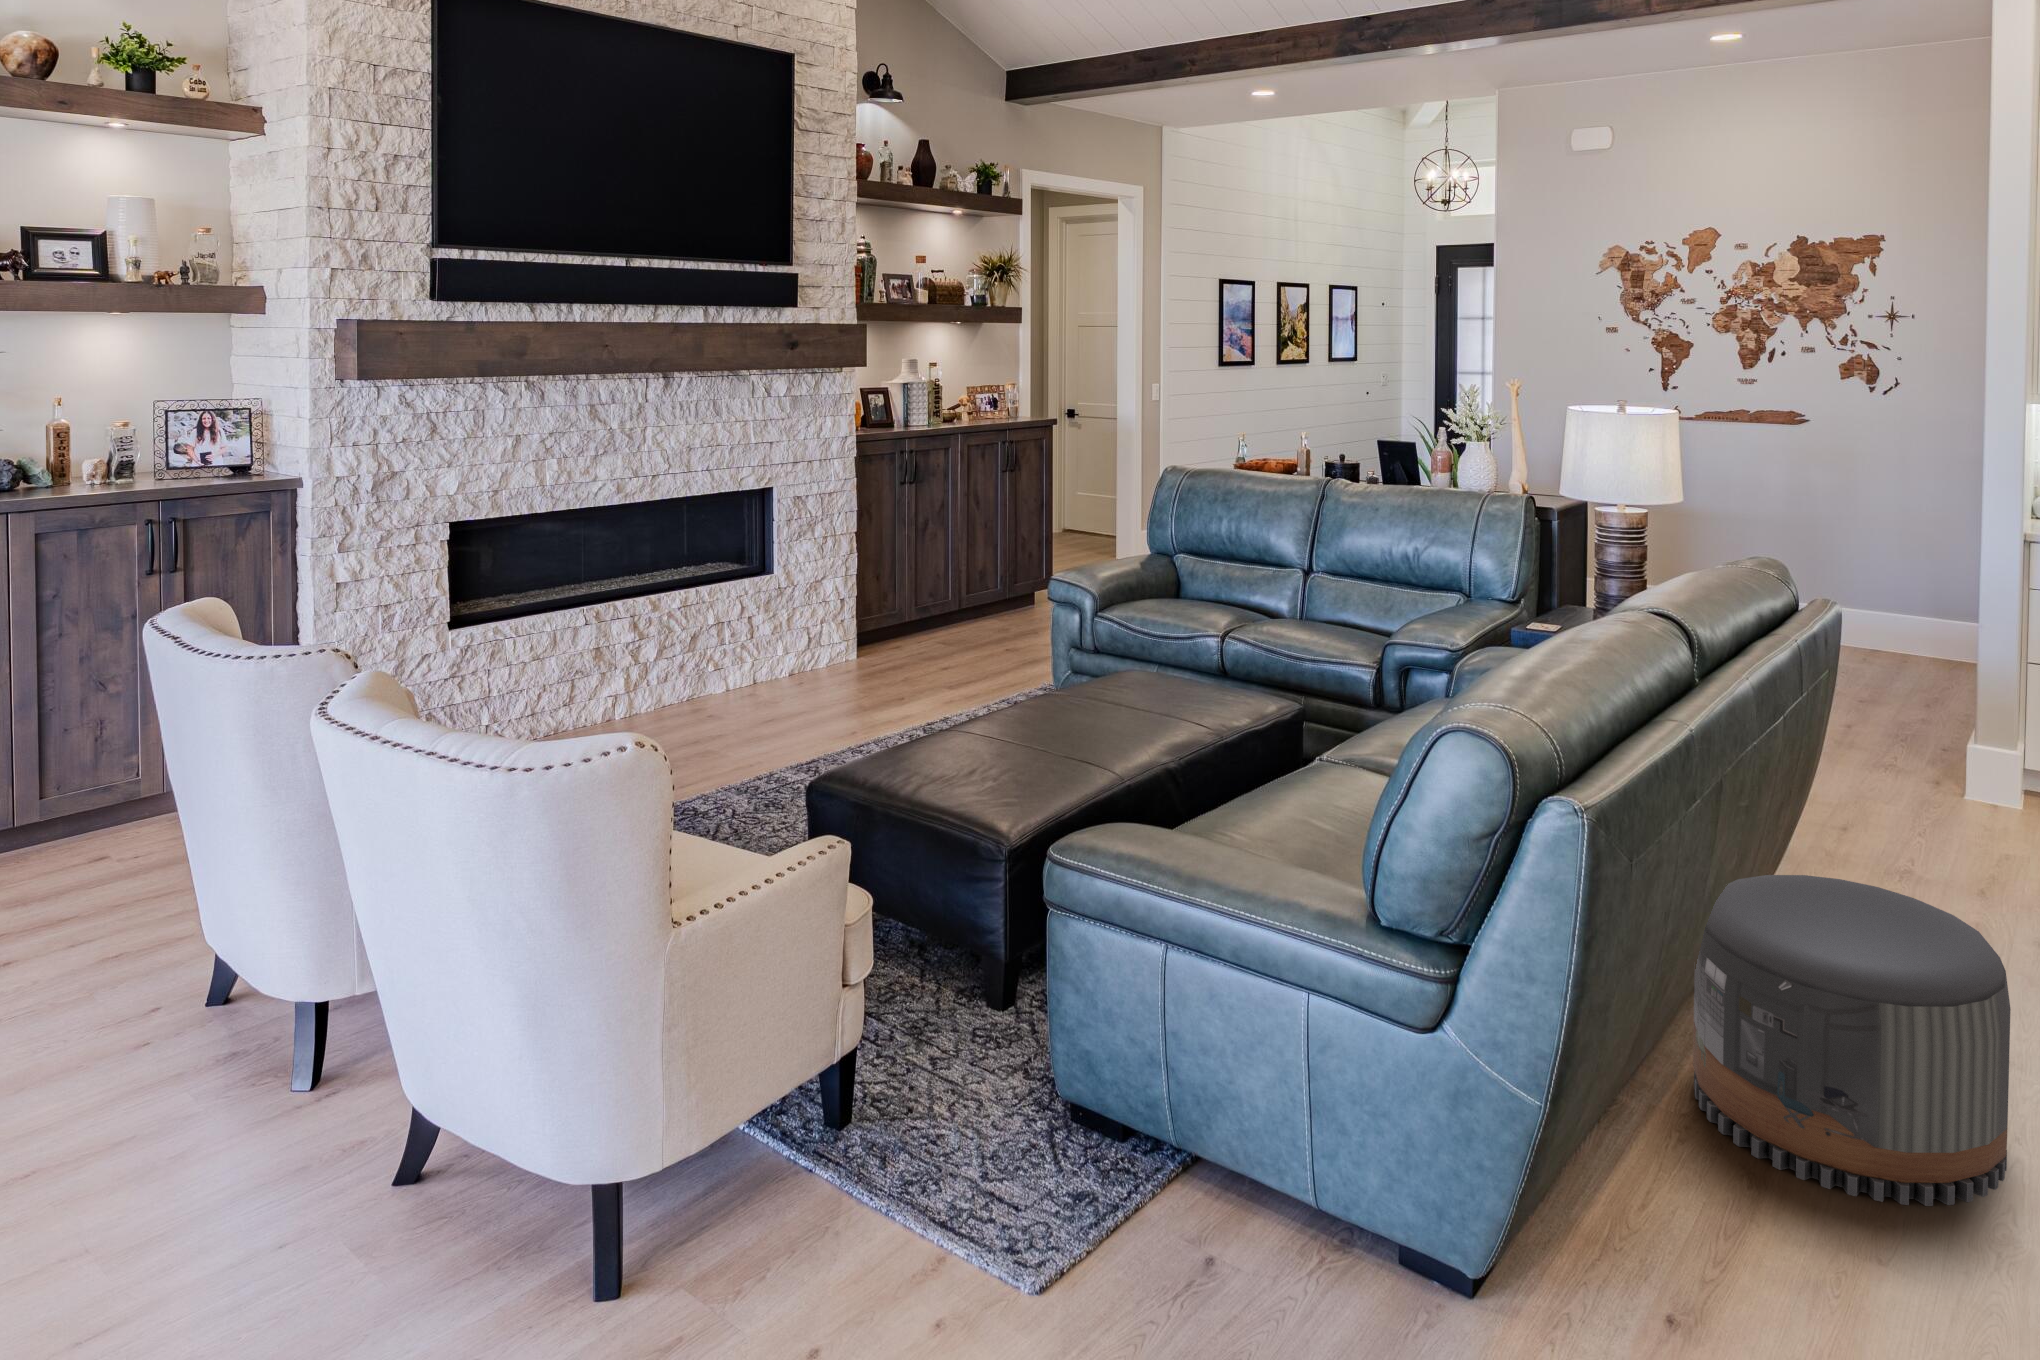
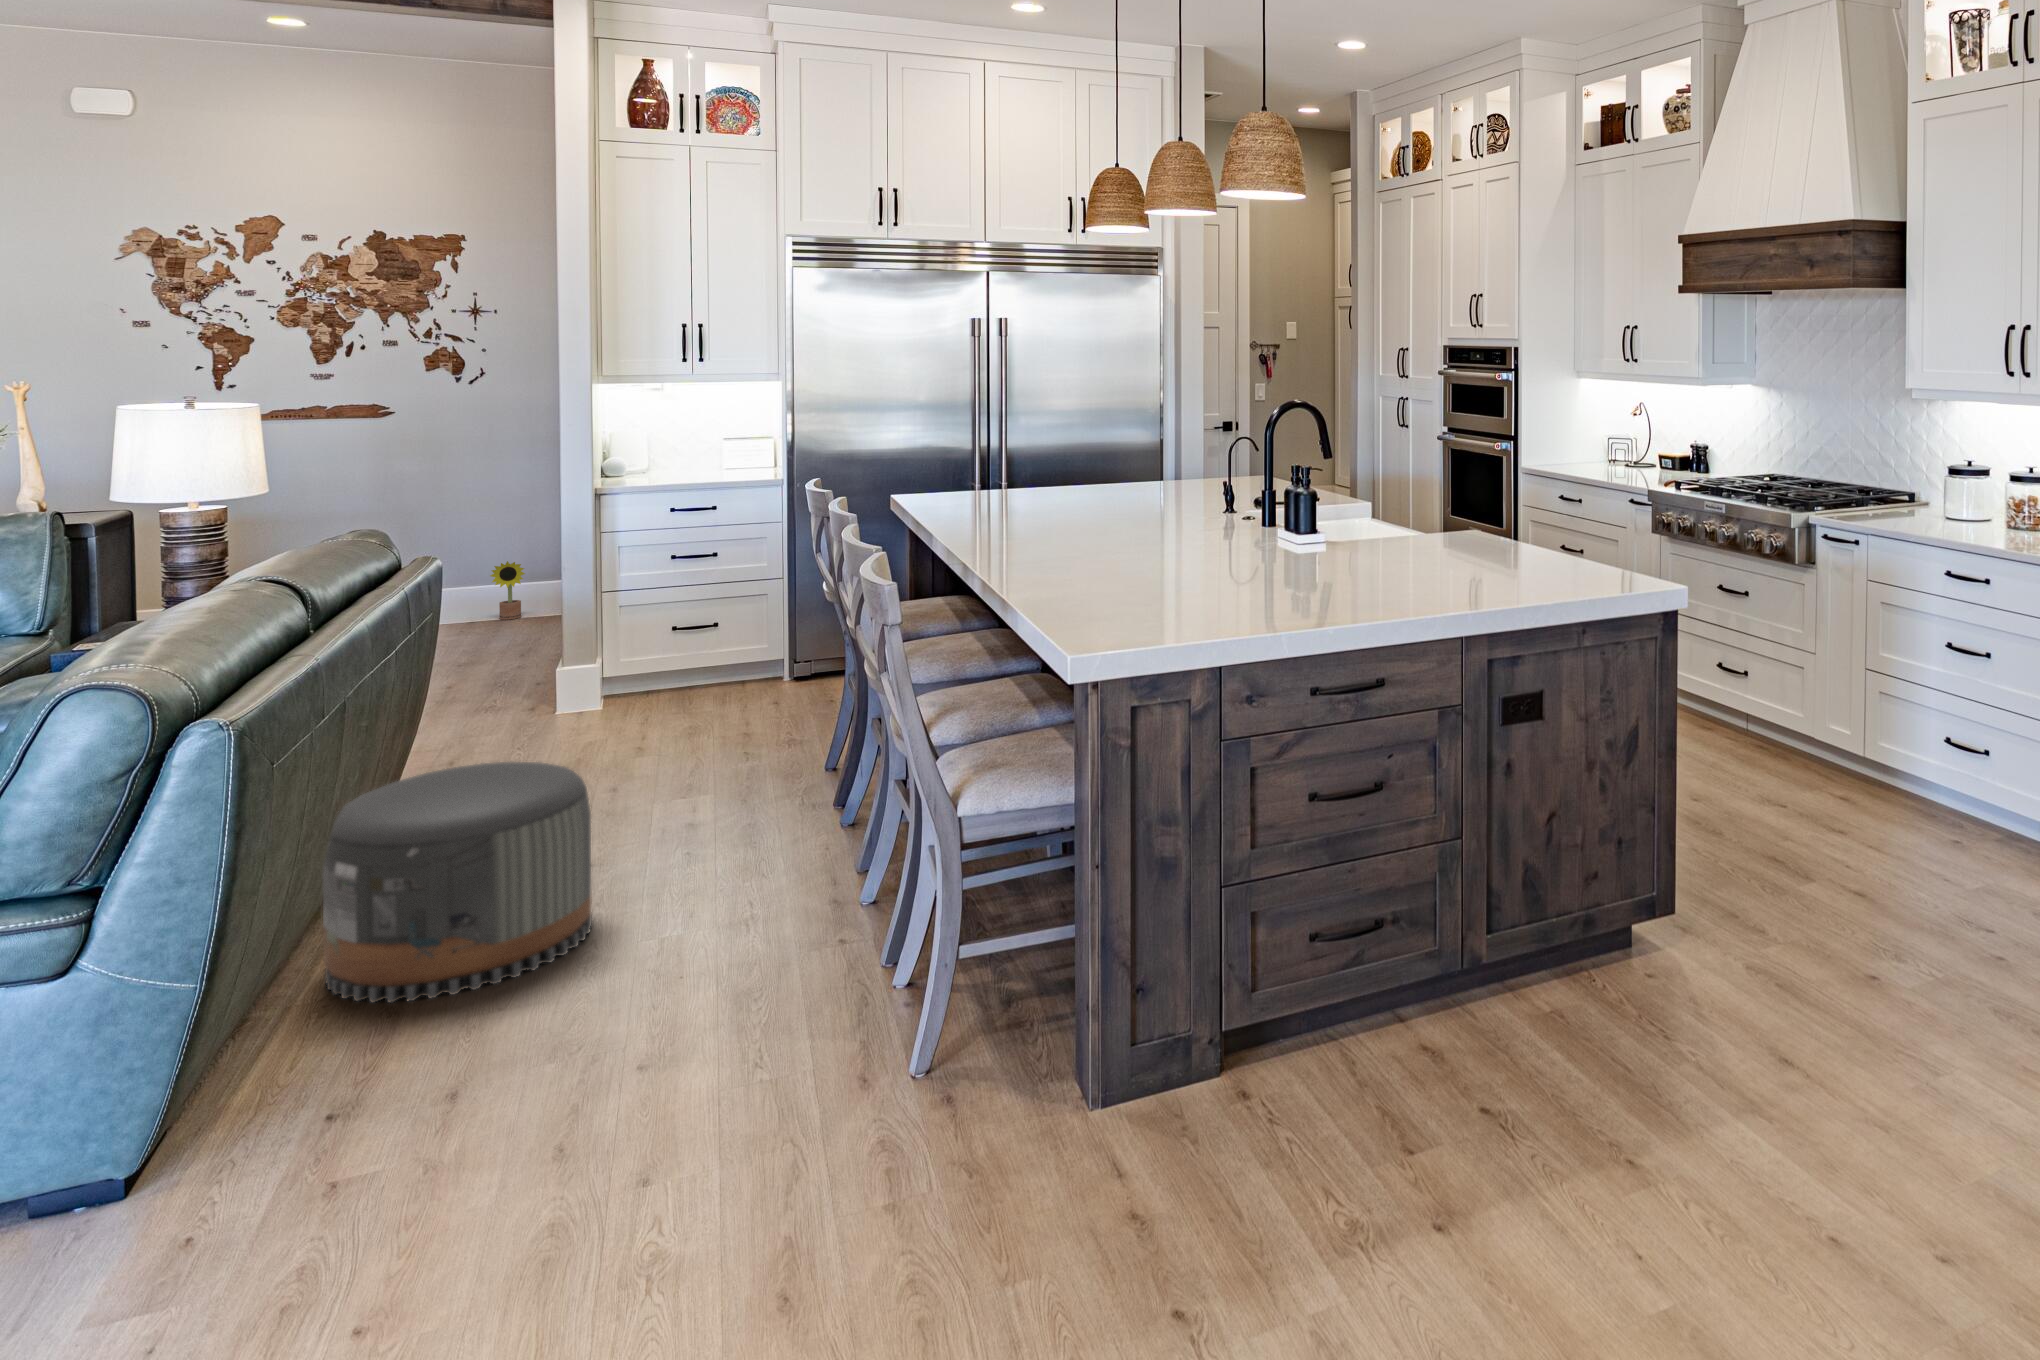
decorative plant: none [1897,595,1937,661] -> present [490,561,525,620]

